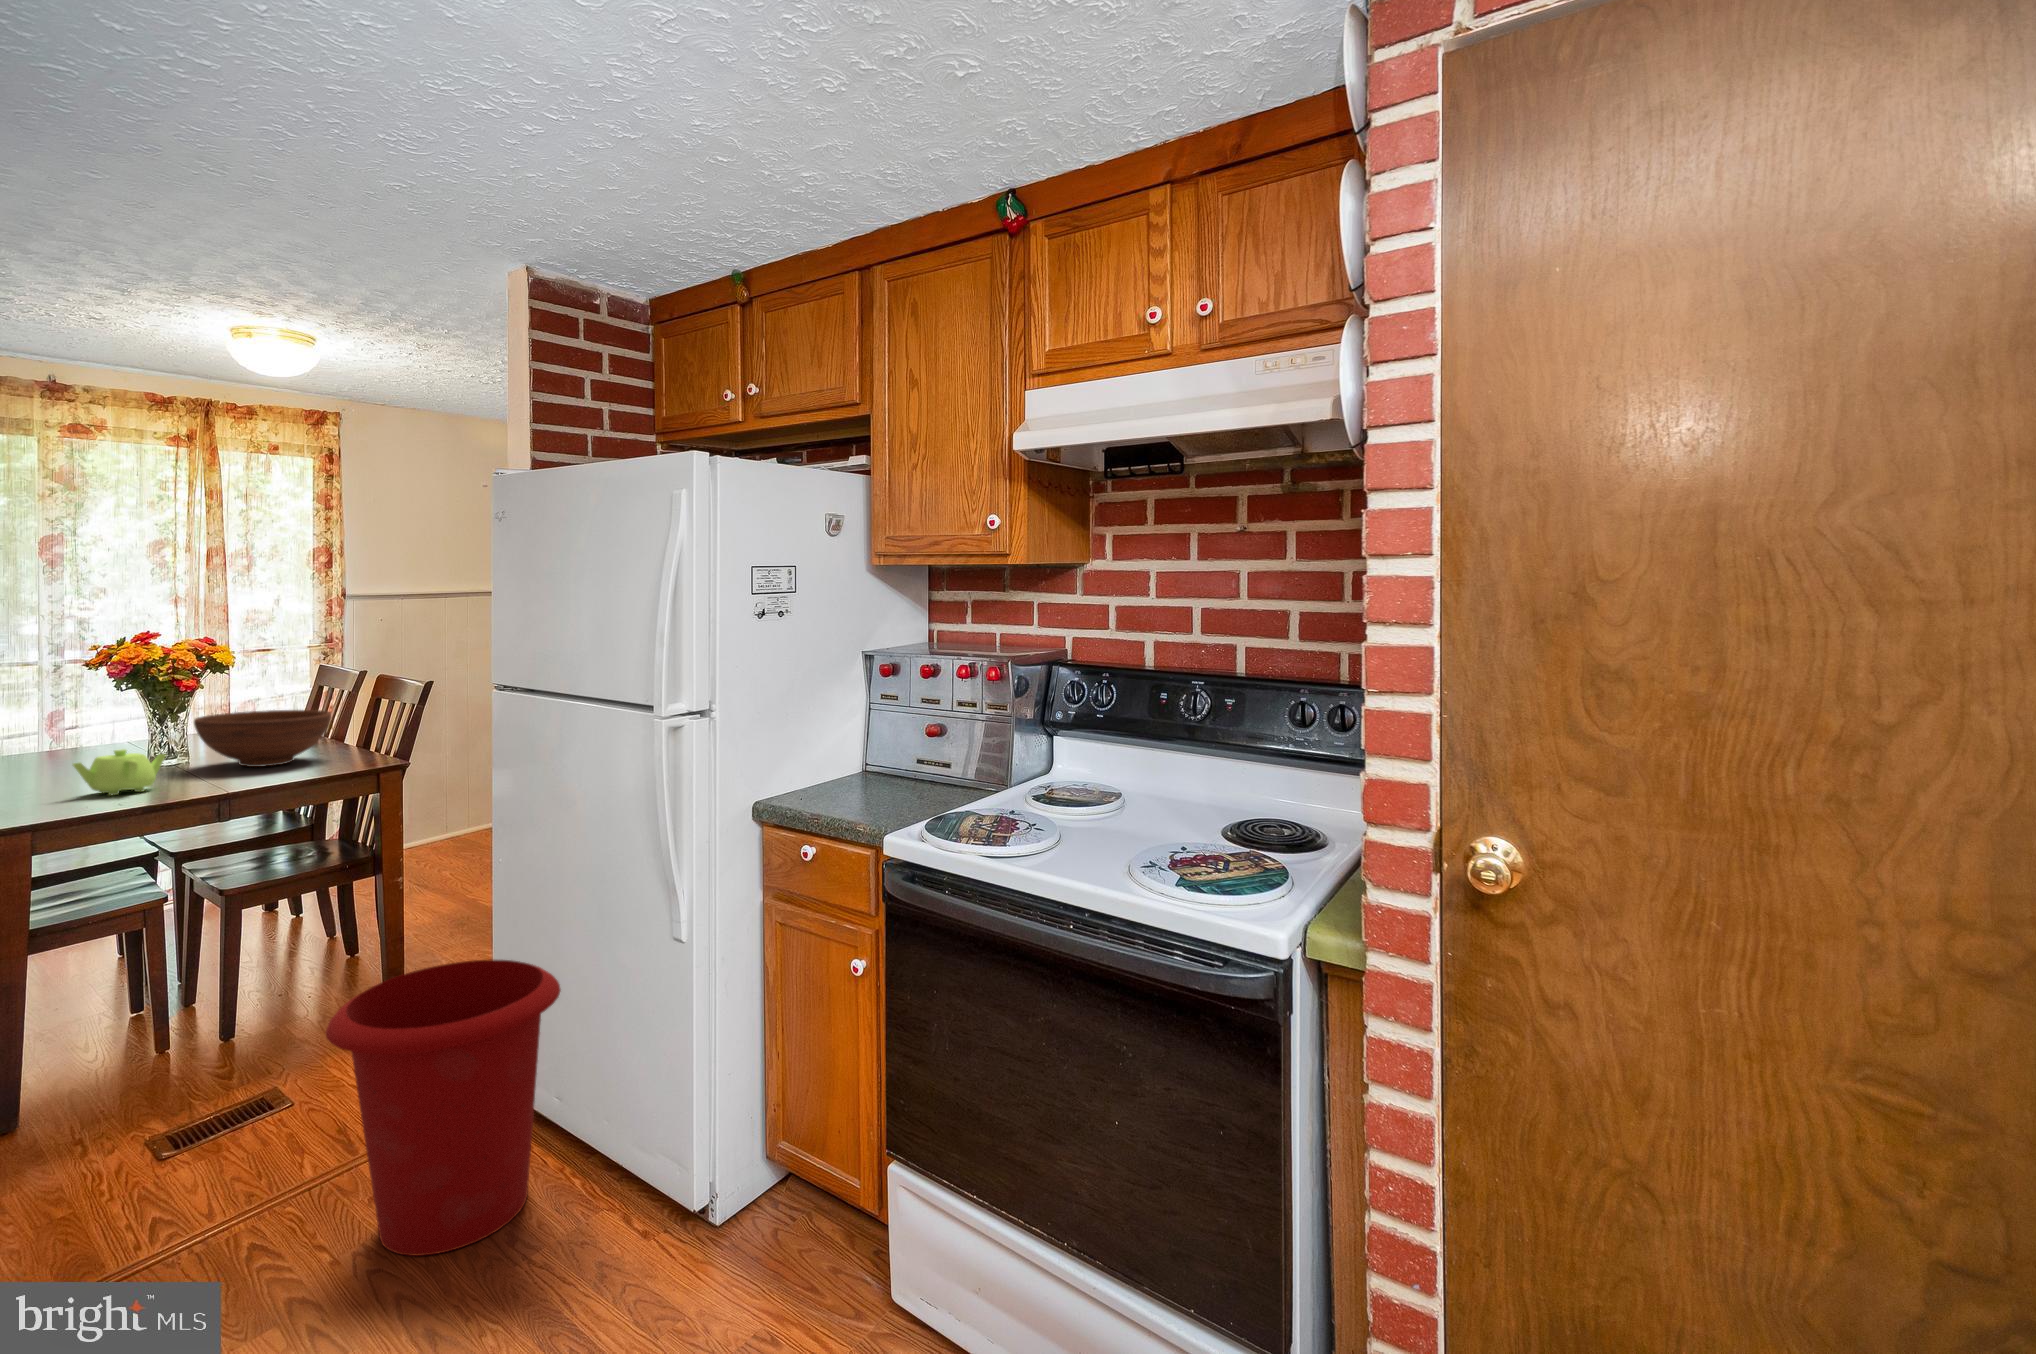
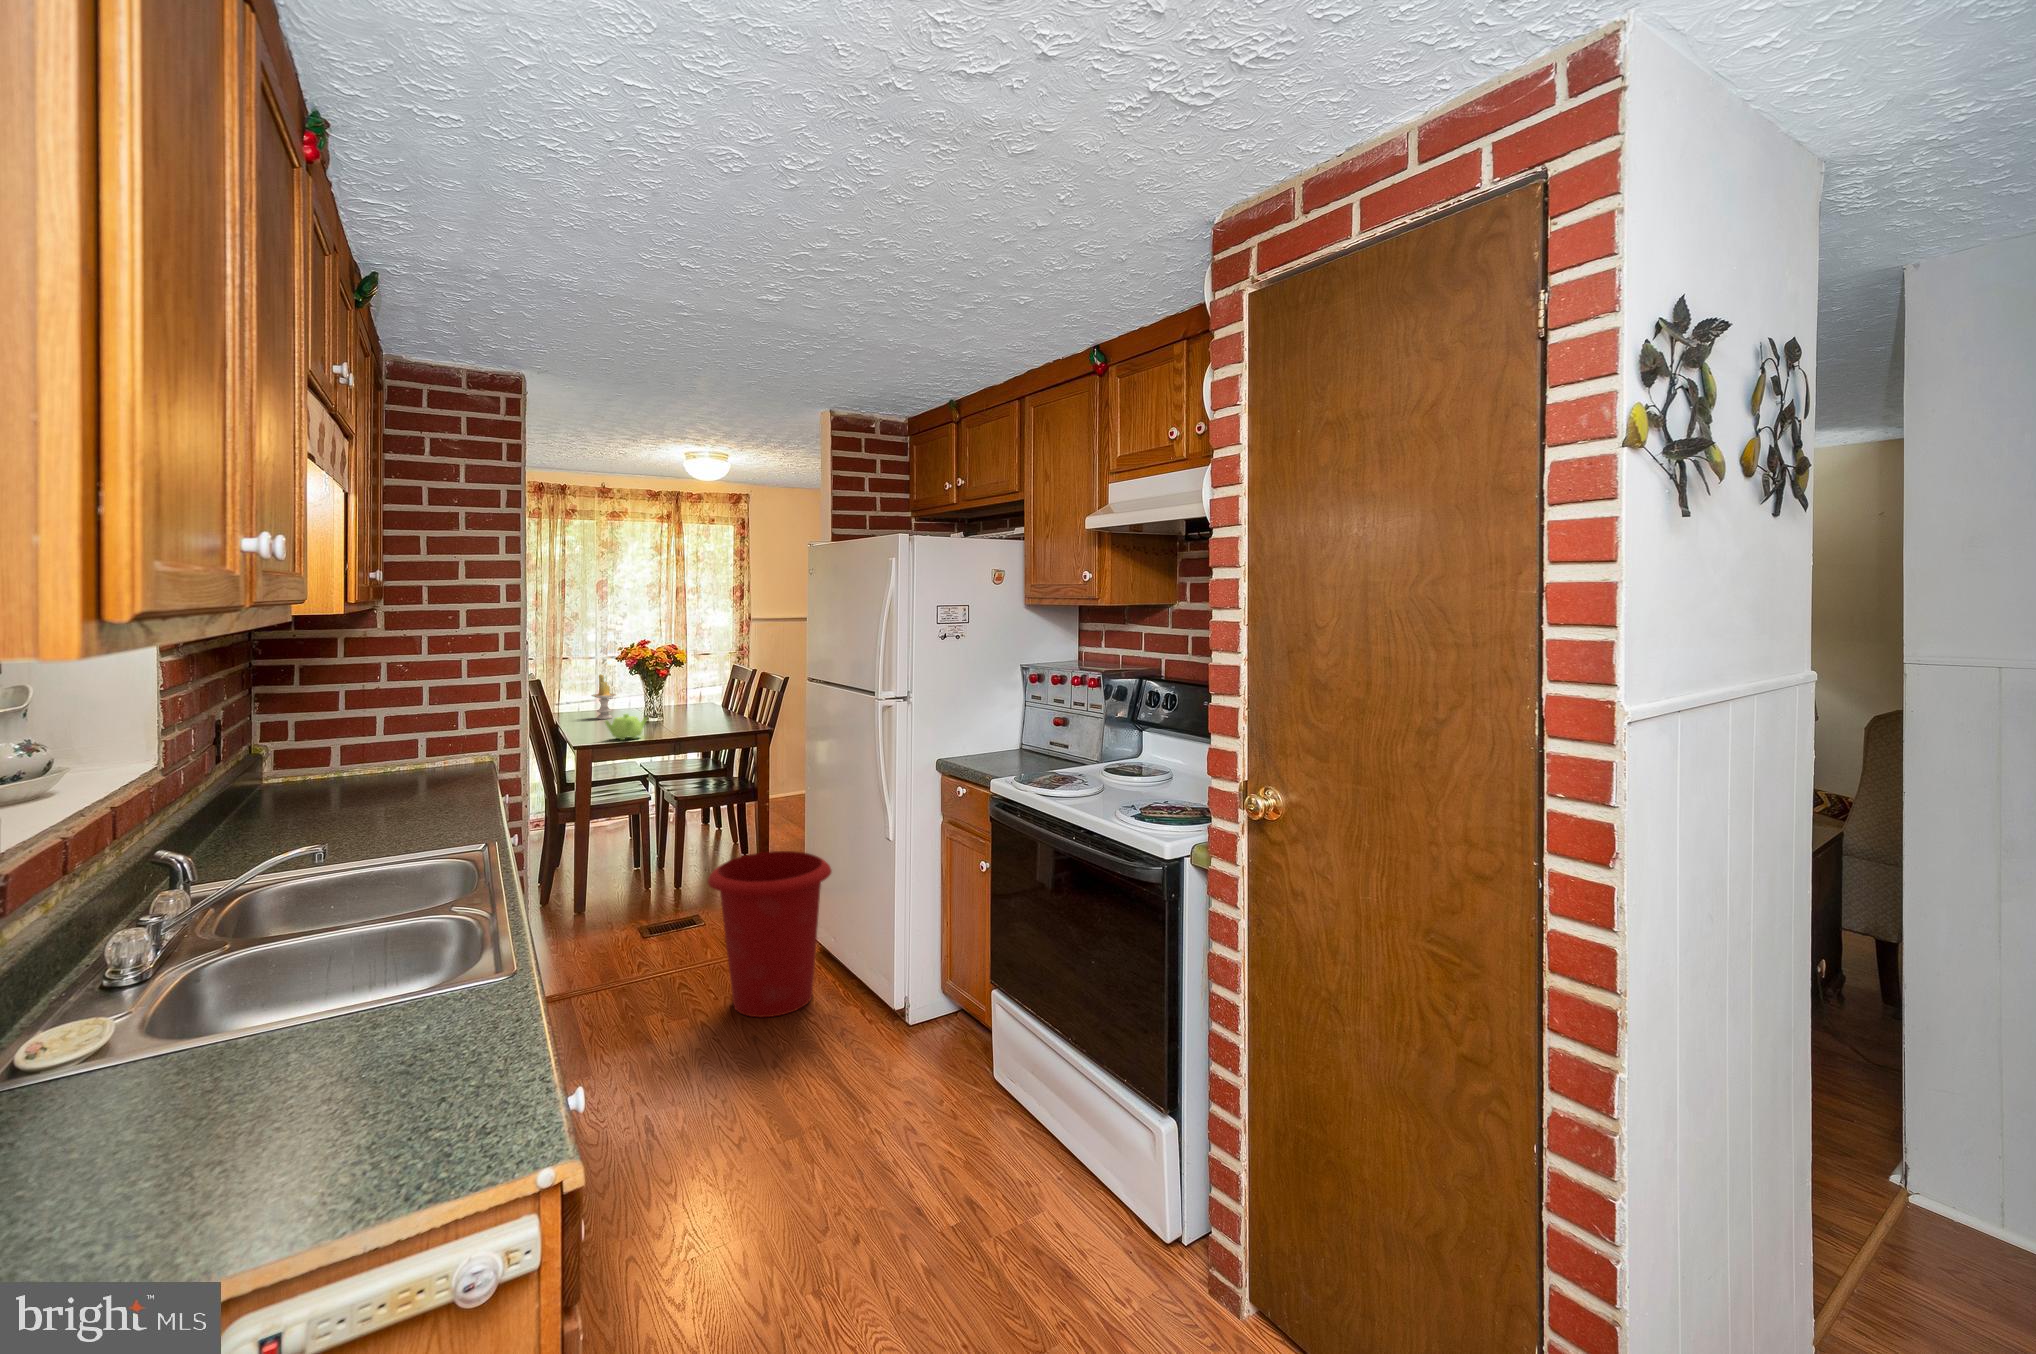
candle: none [38,685,92,761] -> present [592,674,616,719]
fruit bowl: present [194,710,331,767] -> none [663,692,734,727]

